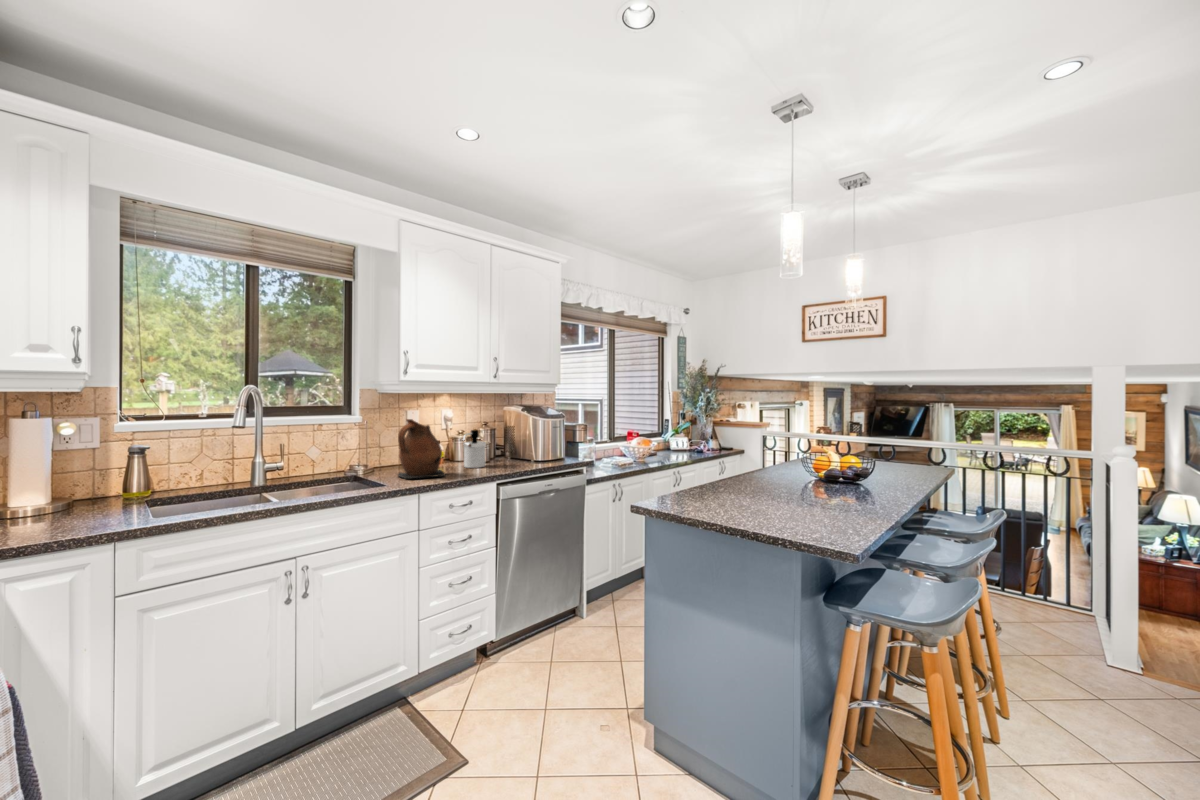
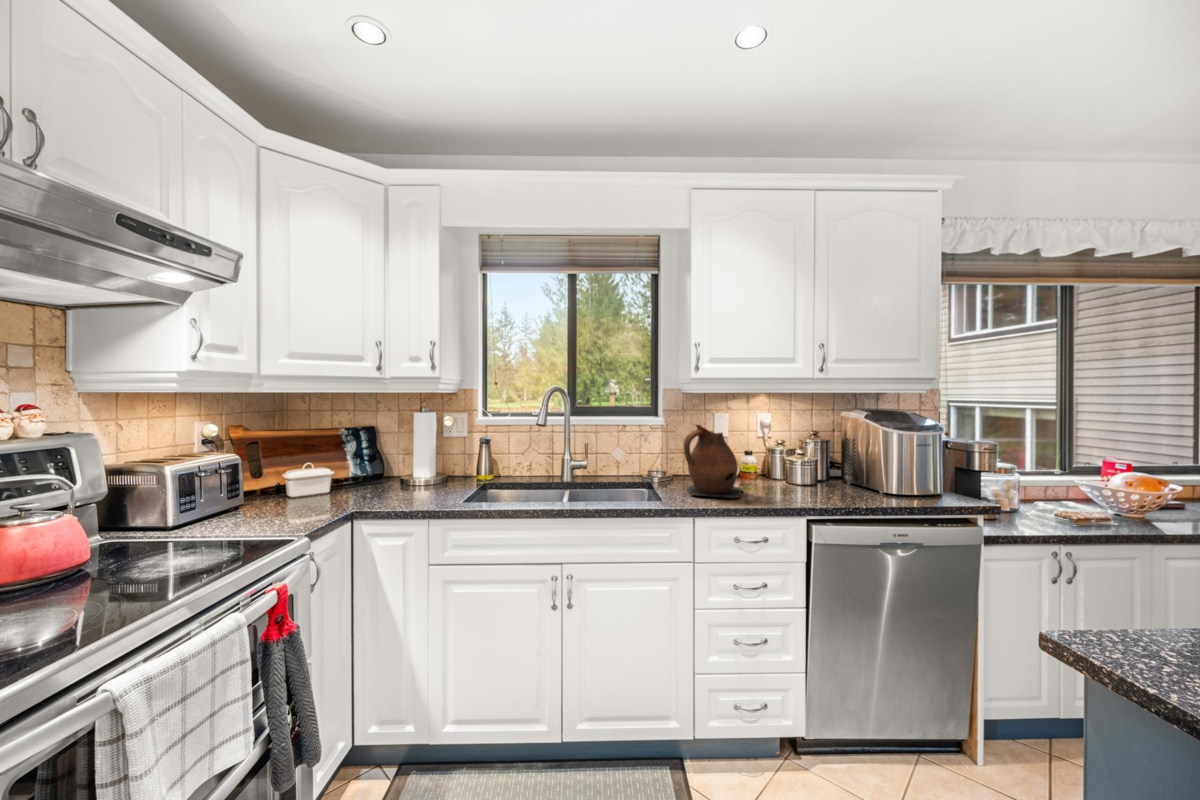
soap dispenser: present [463,430,486,468] -> none [770,441,806,491]

